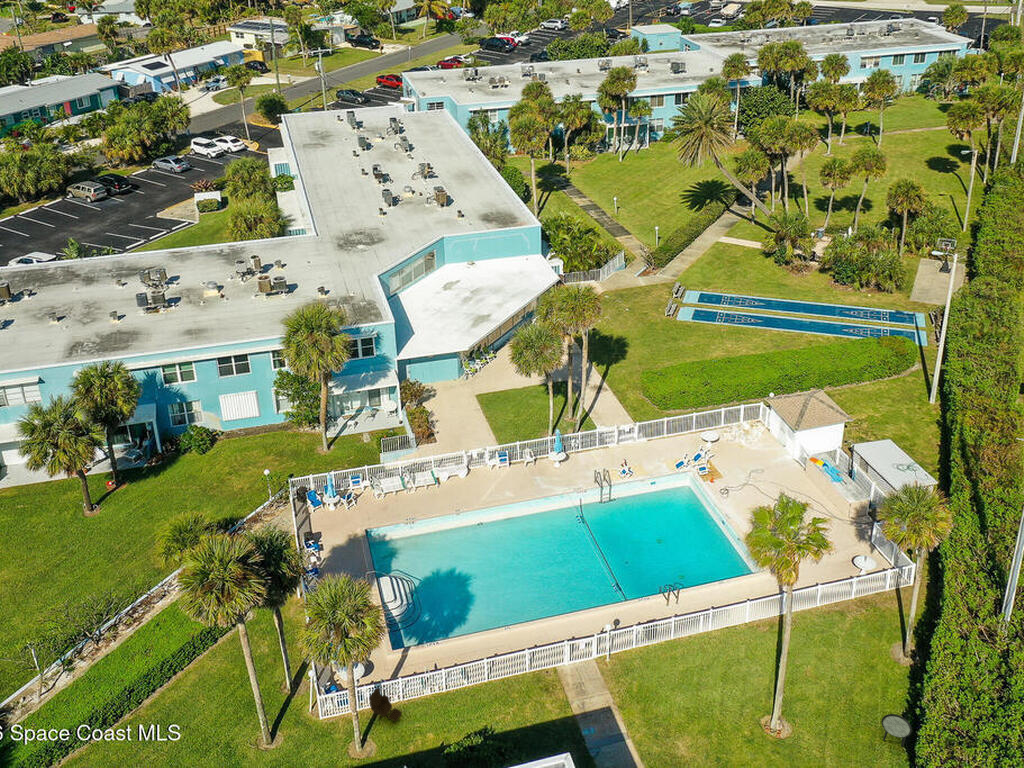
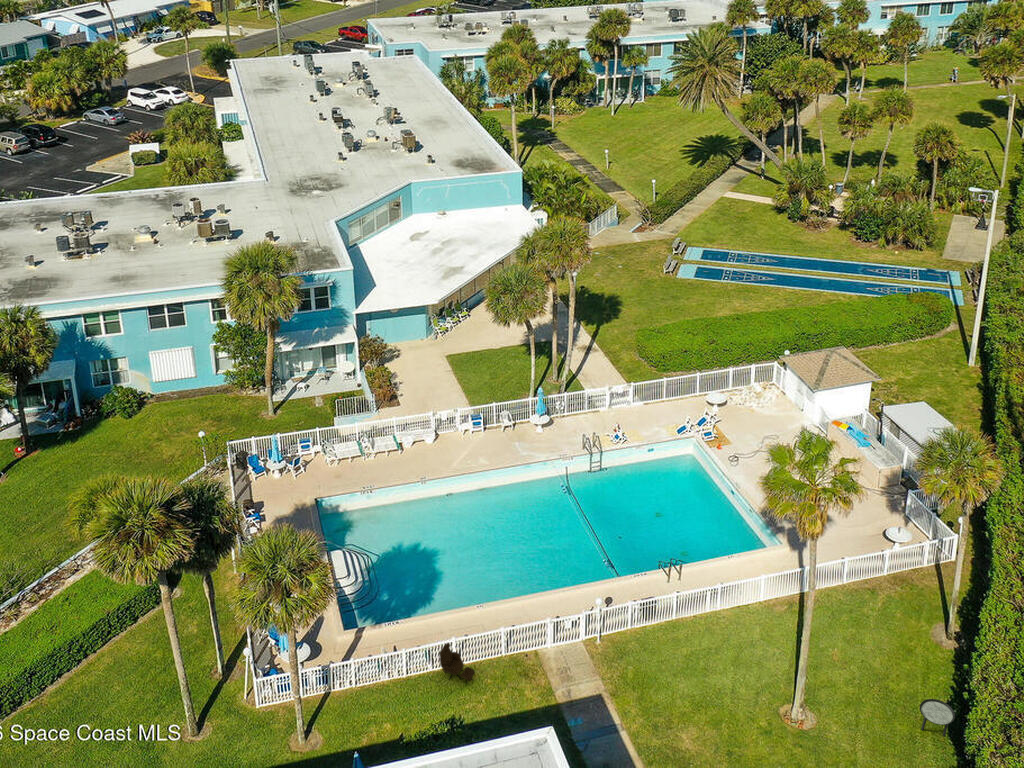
lounge chair: present [369,688,401,722] -> present [439,643,475,681]

